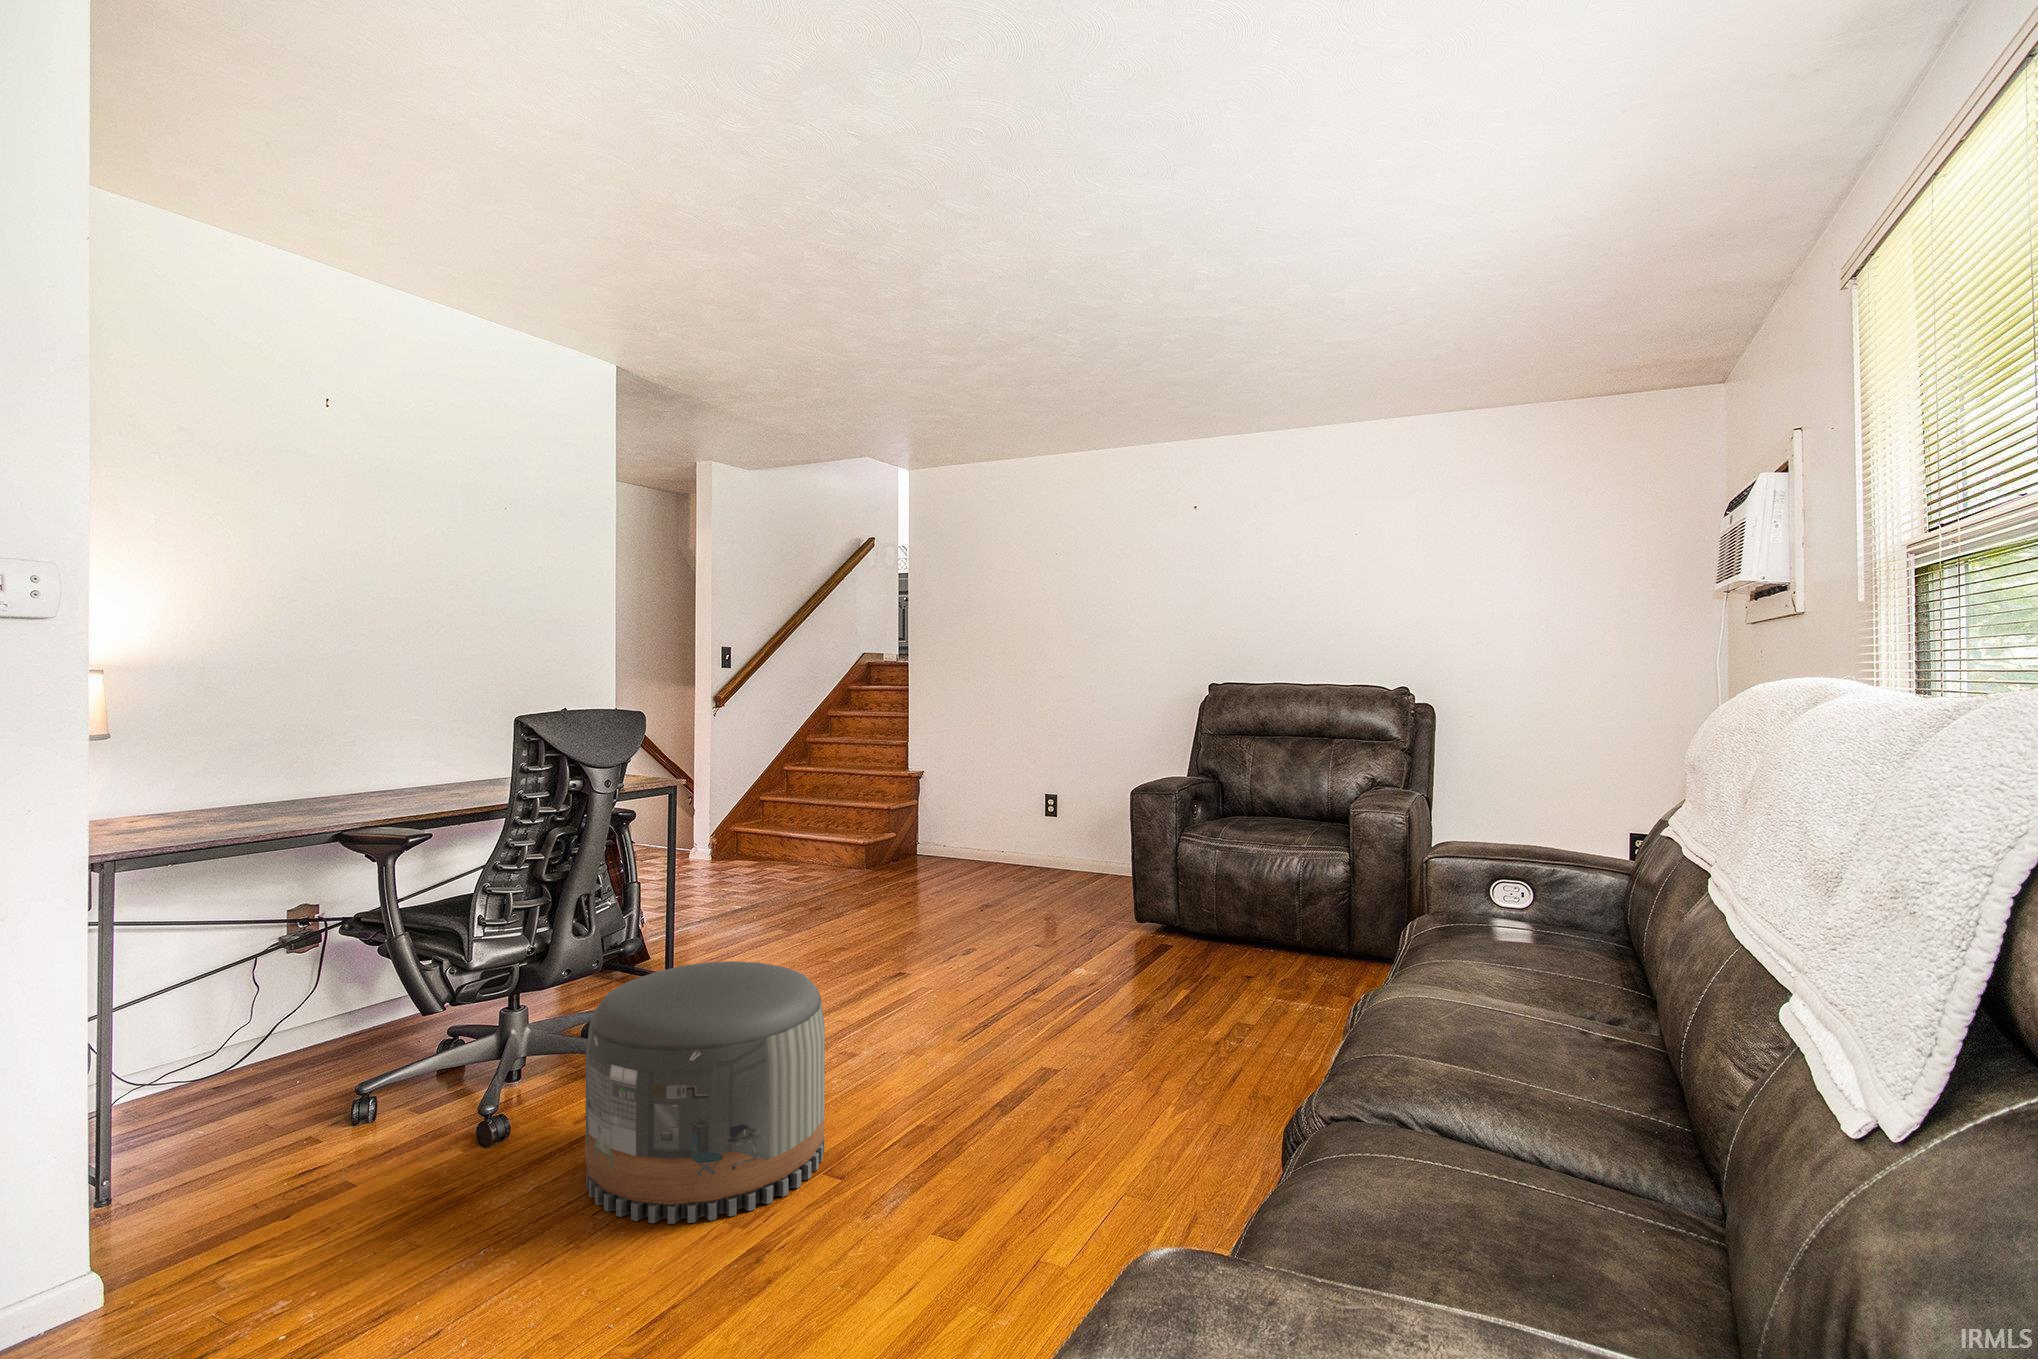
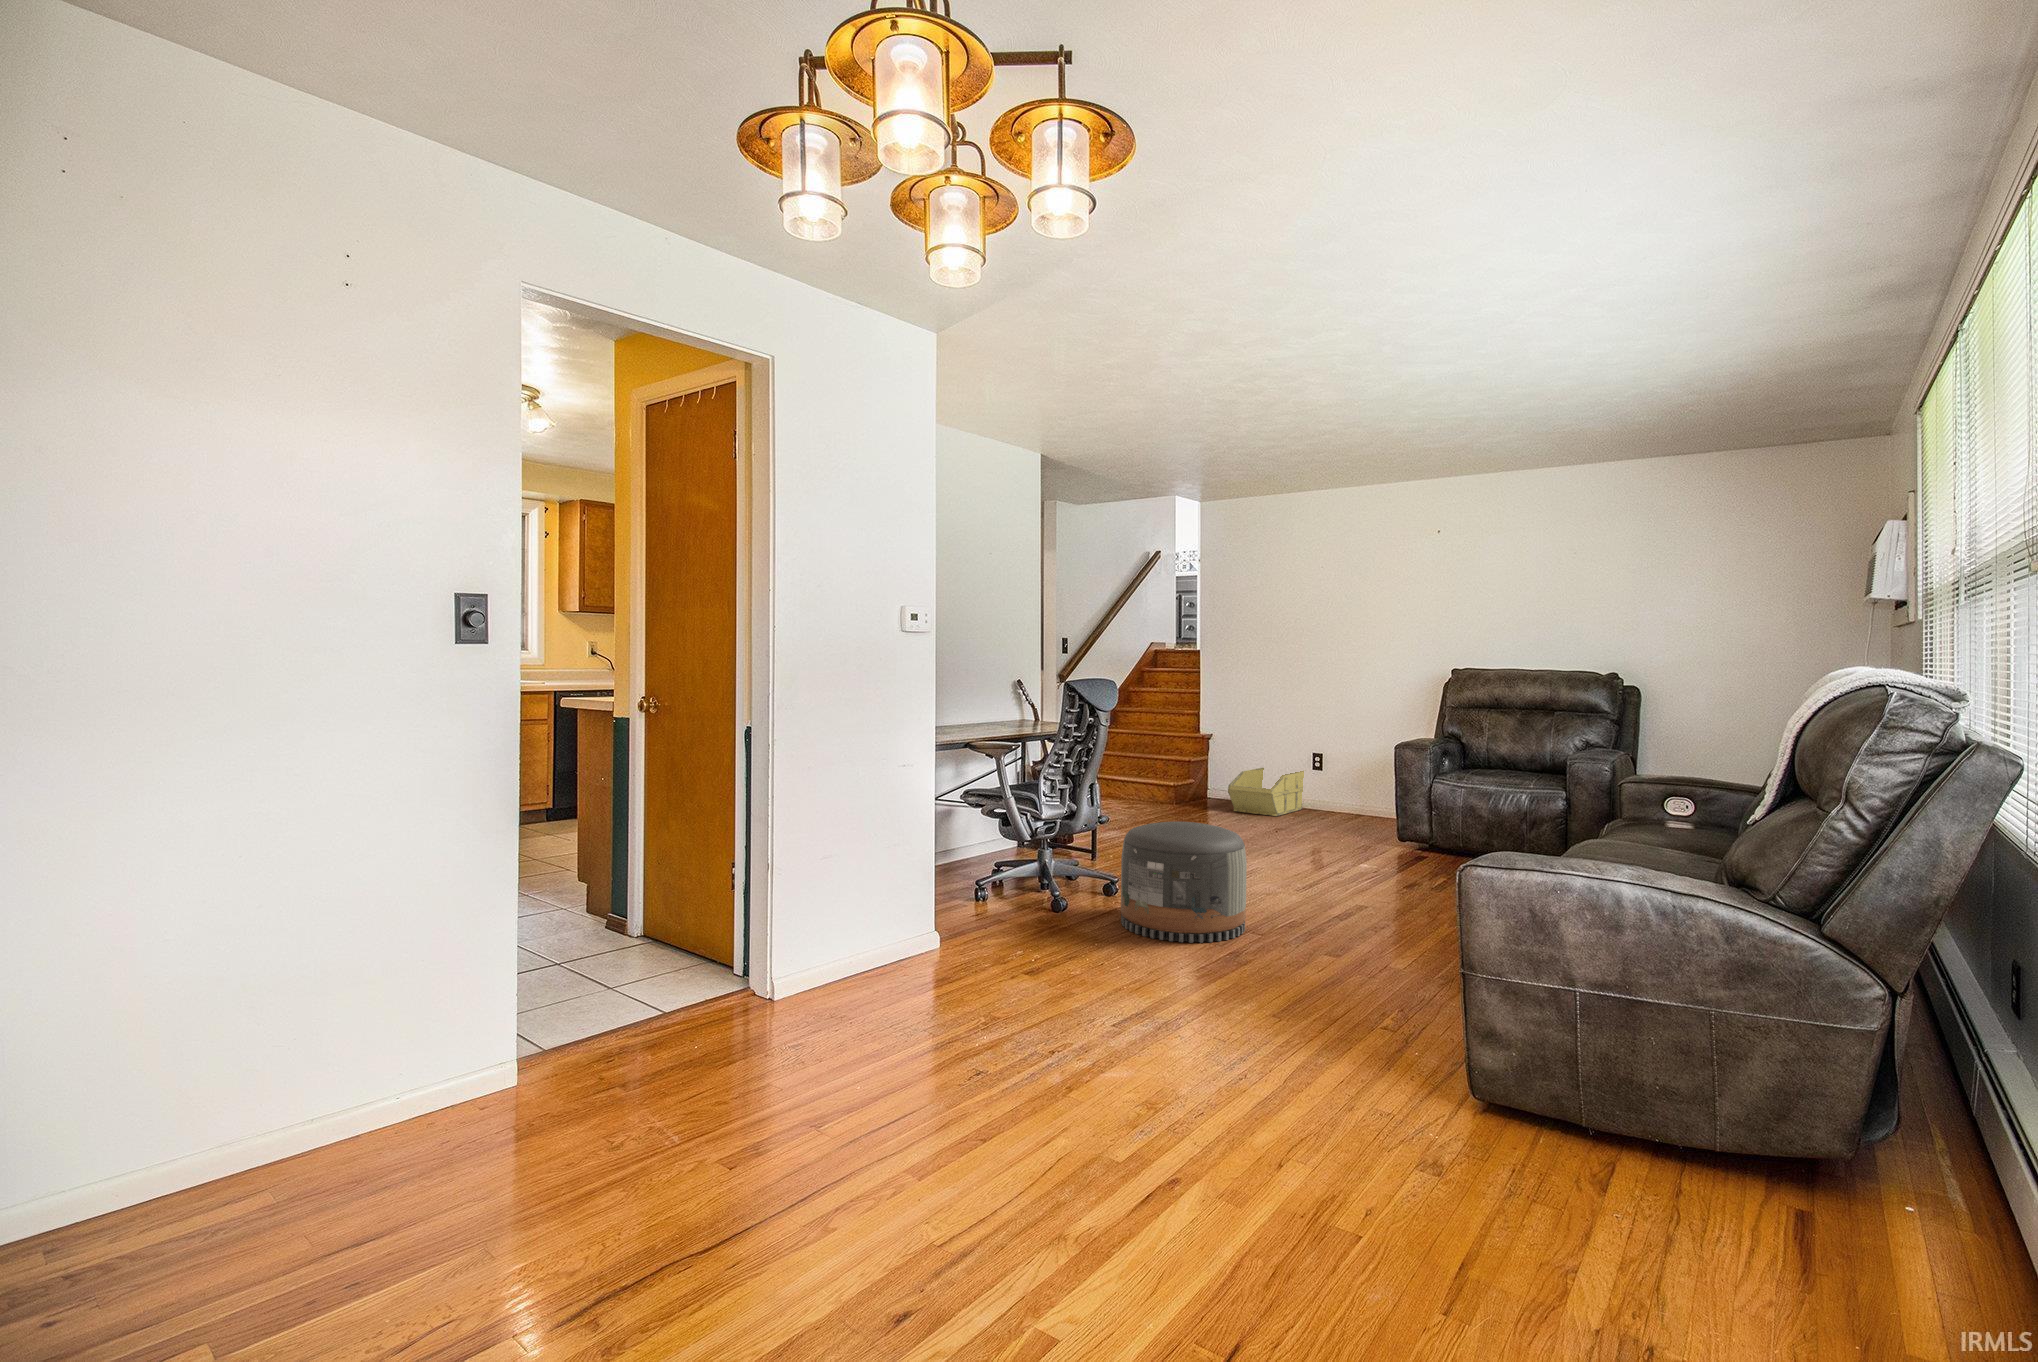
storage bin: none [930,814,1037,884] -> present [1228,768,1304,816]

